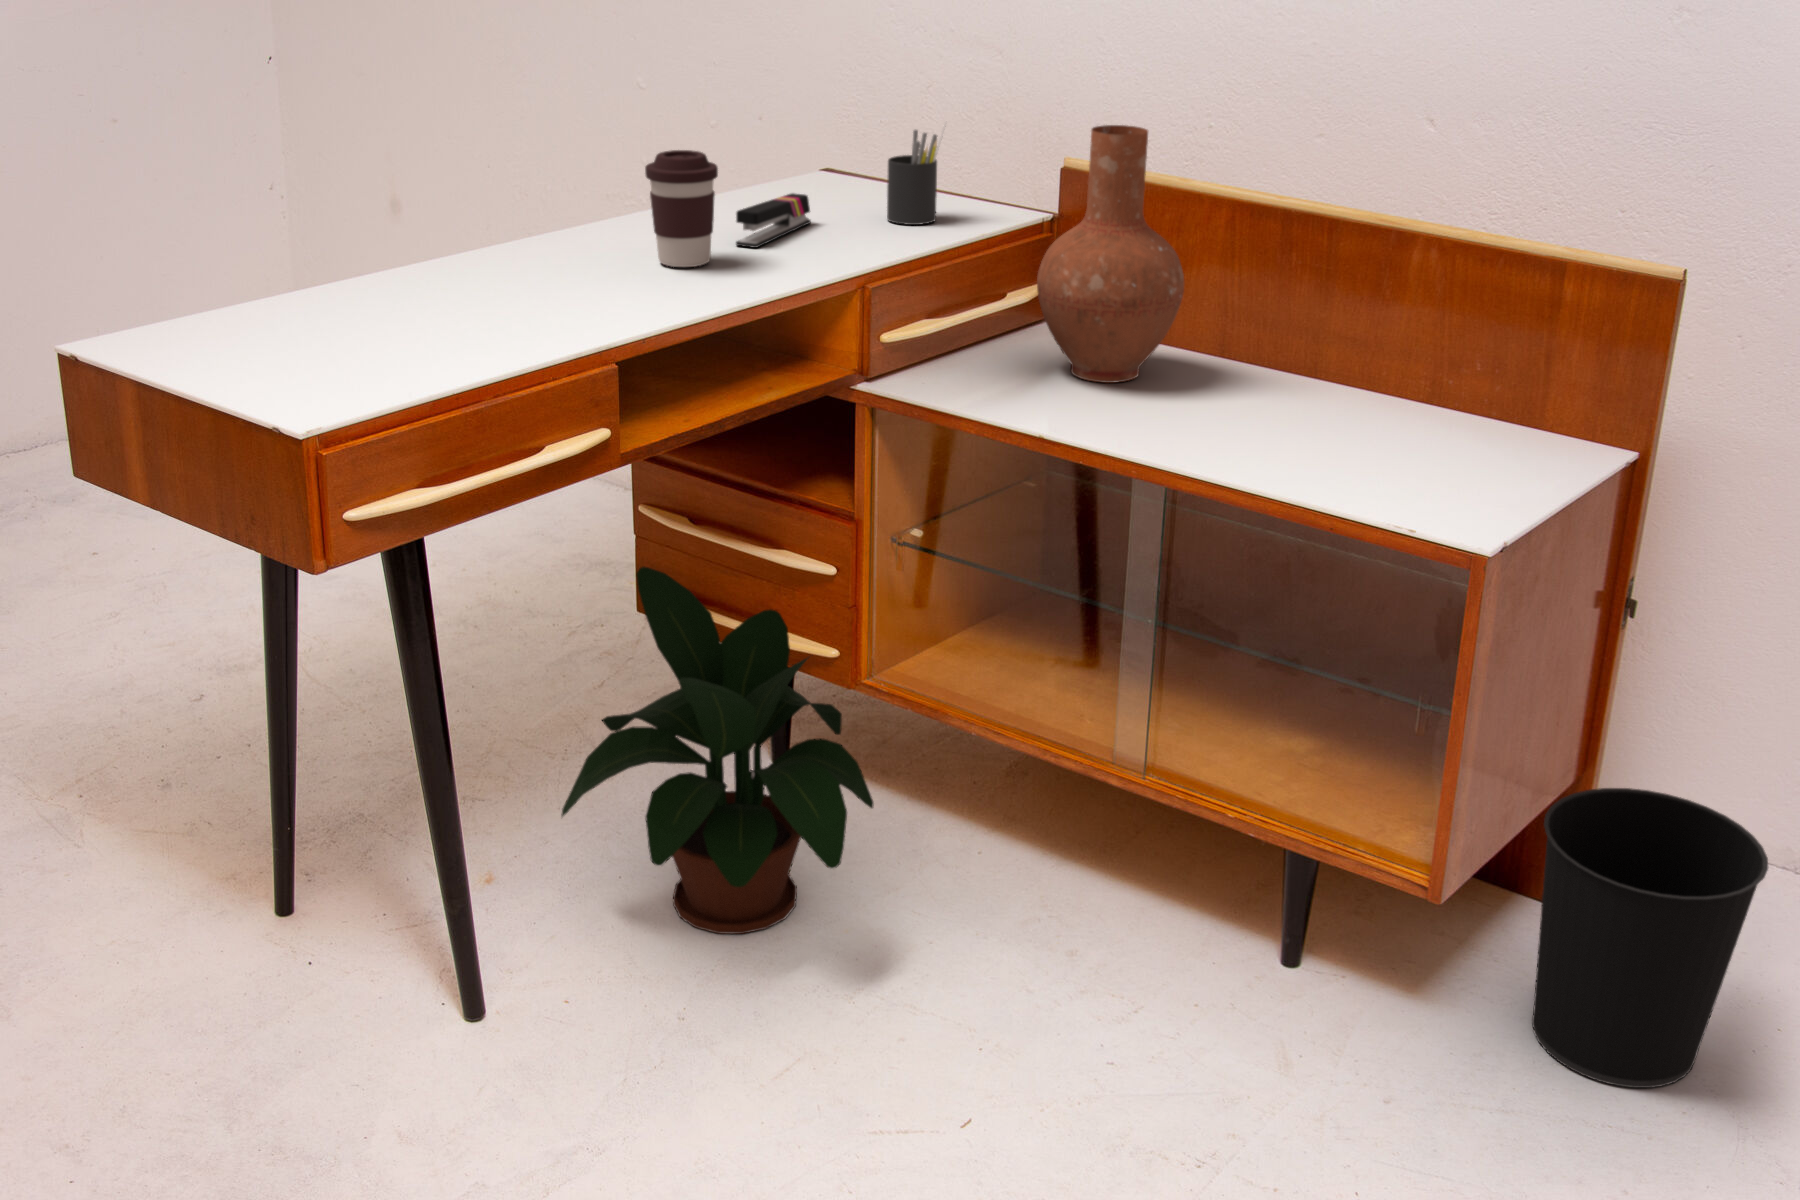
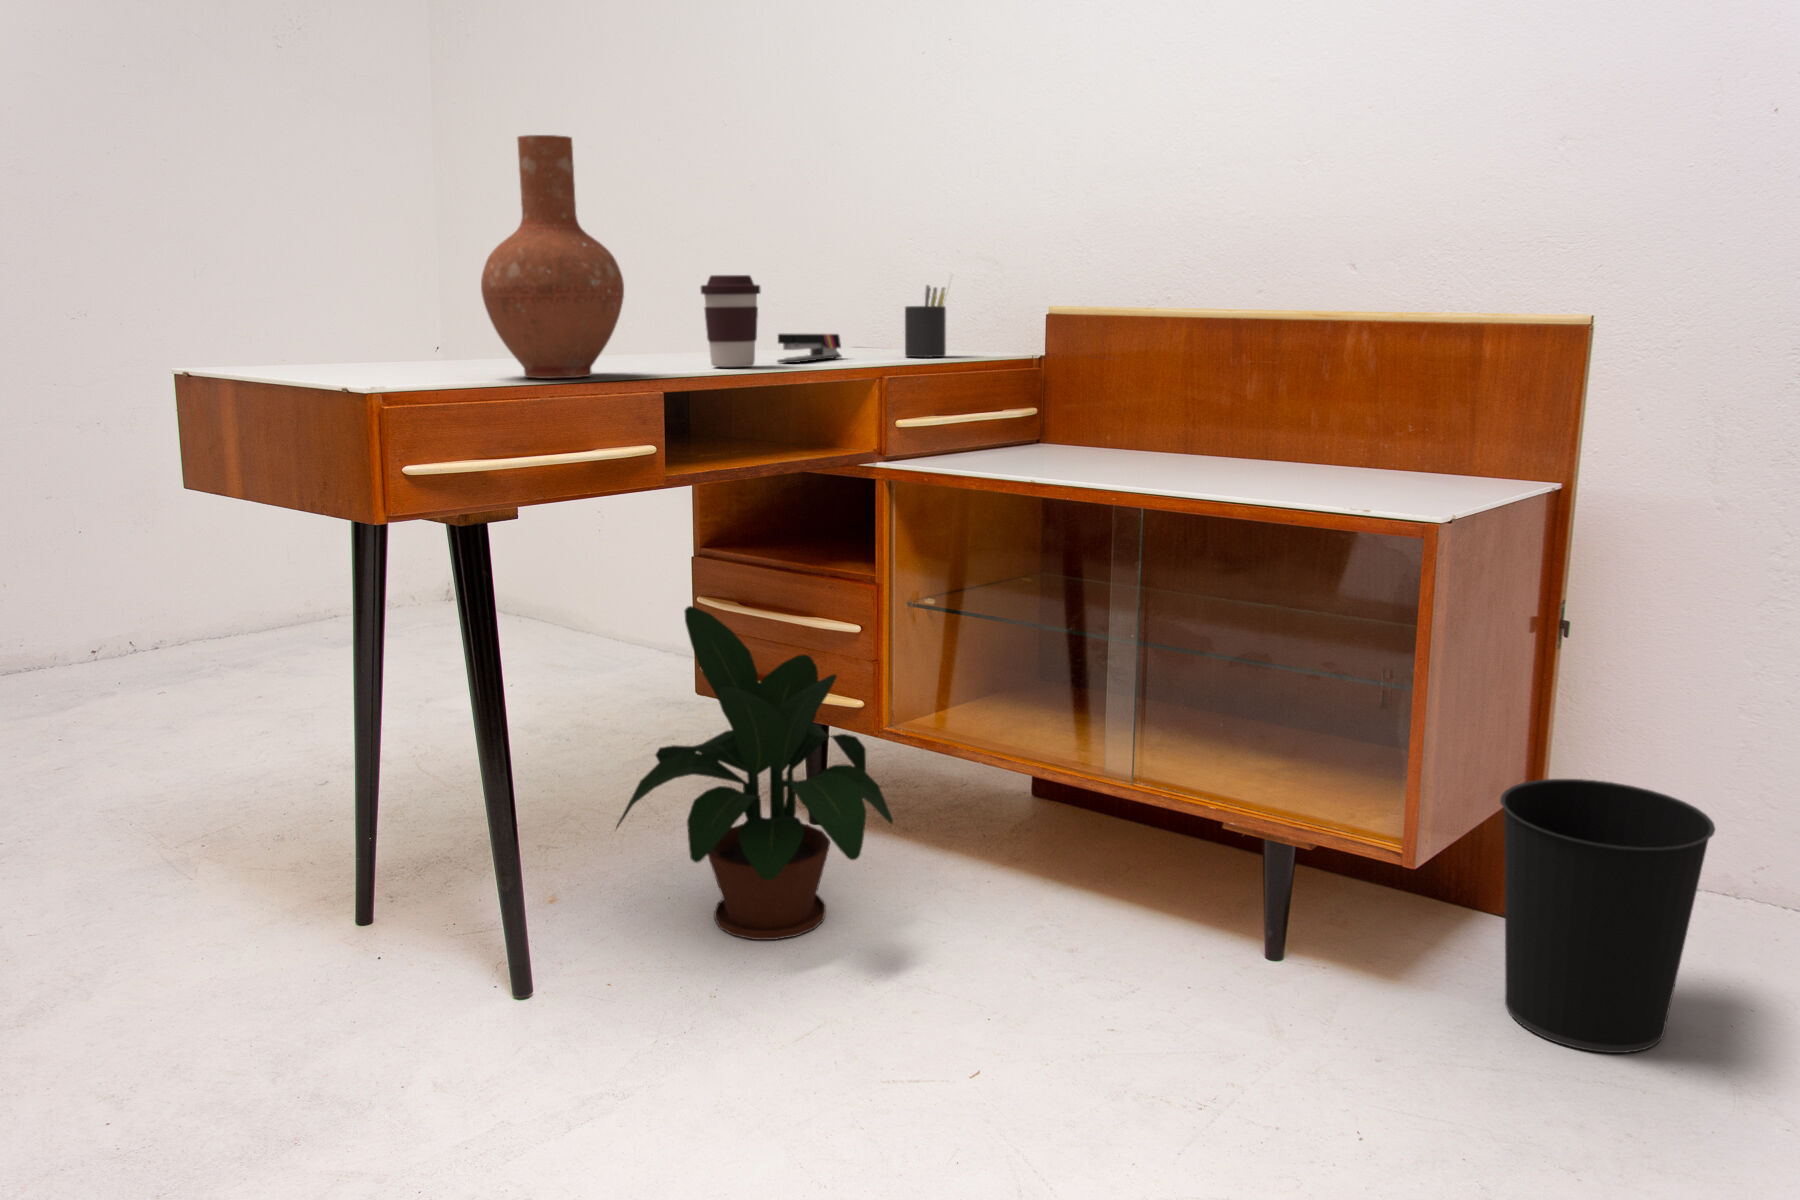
vase: present [1037,125,1184,383] -> present [481,135,624,378]

